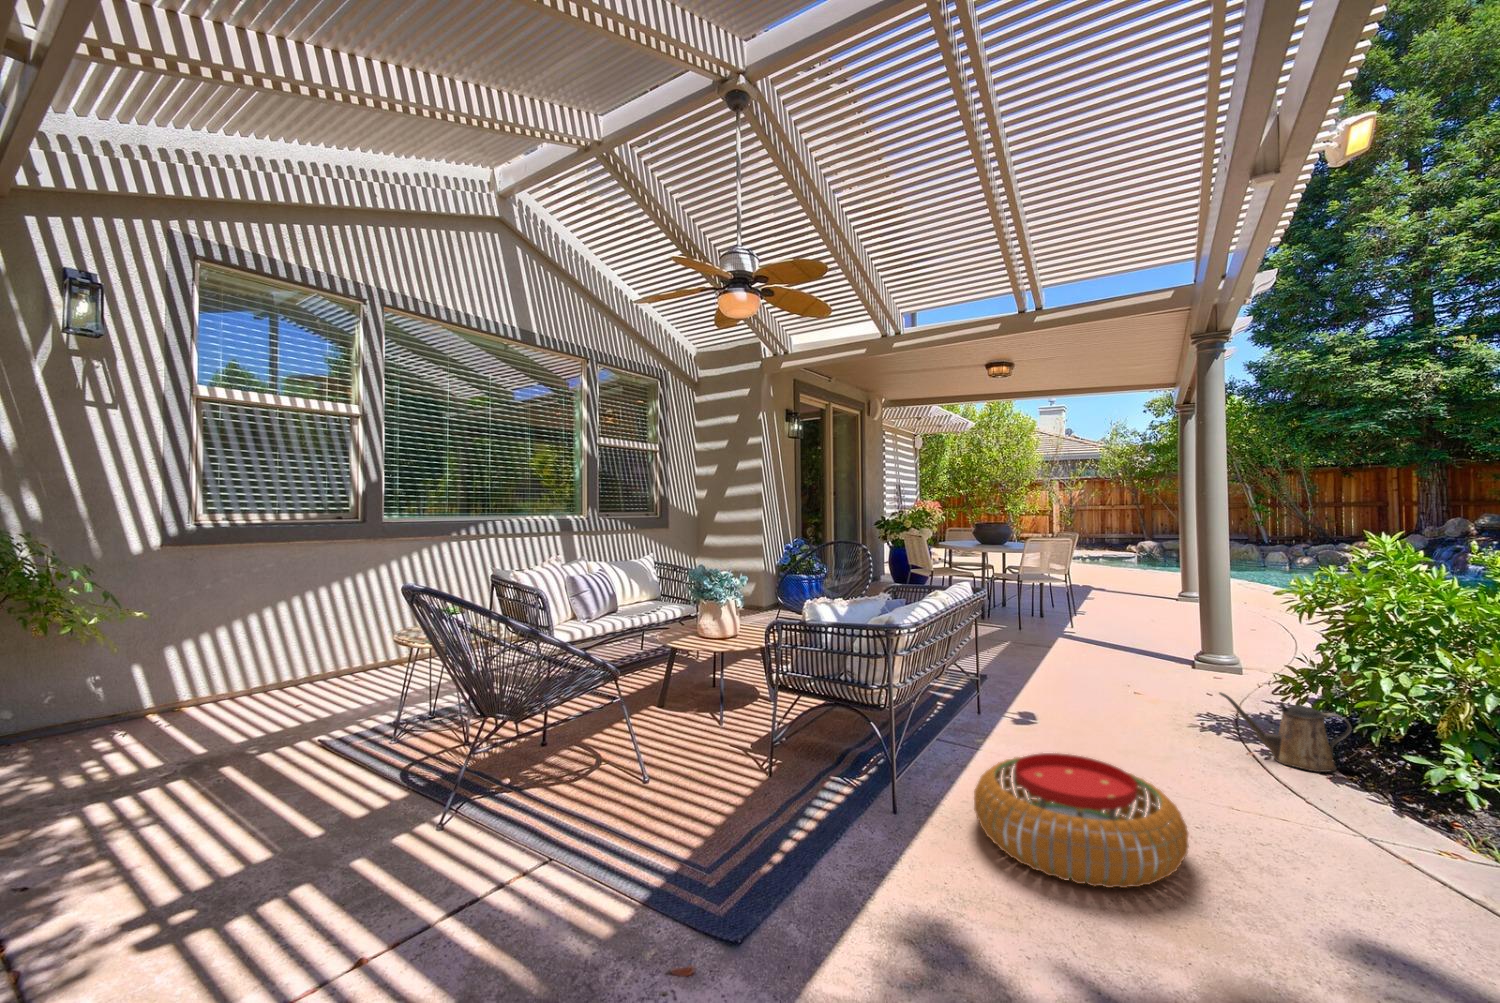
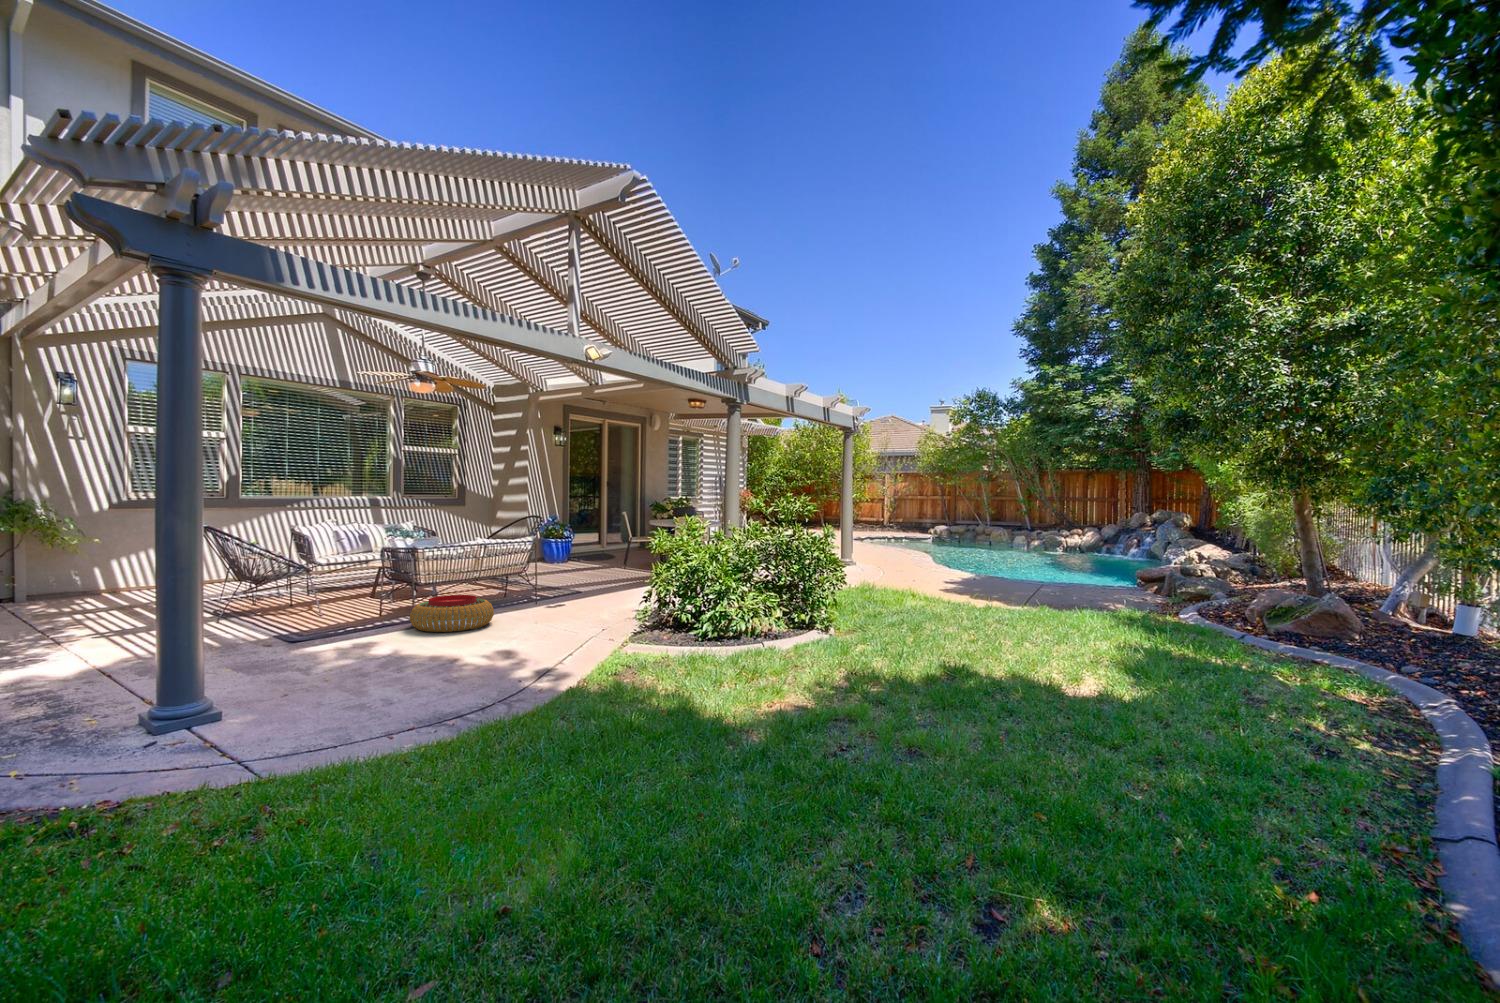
watering can: present [1219,692,1351,772] -> none [603,581,644,614]

